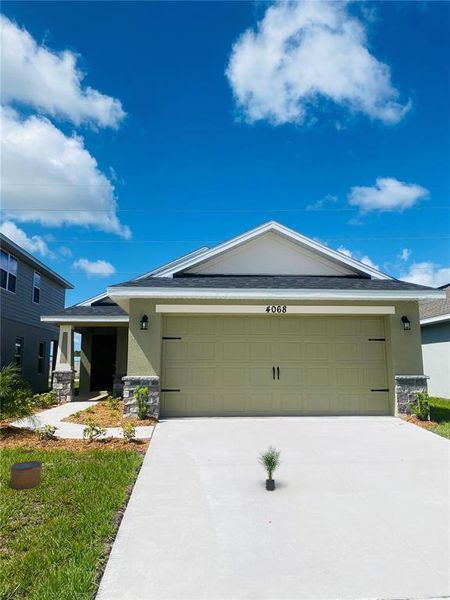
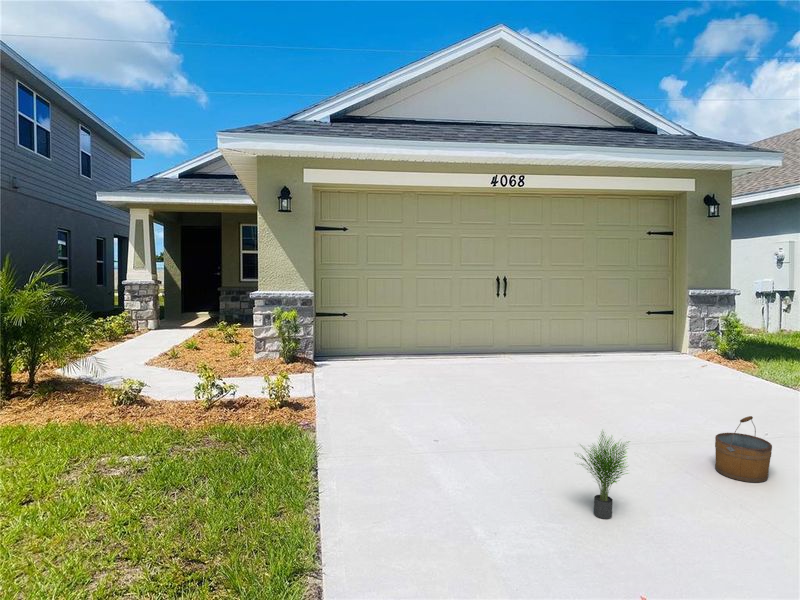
bucket: present [10,450,42,489] -> present [715,416,772,482]

